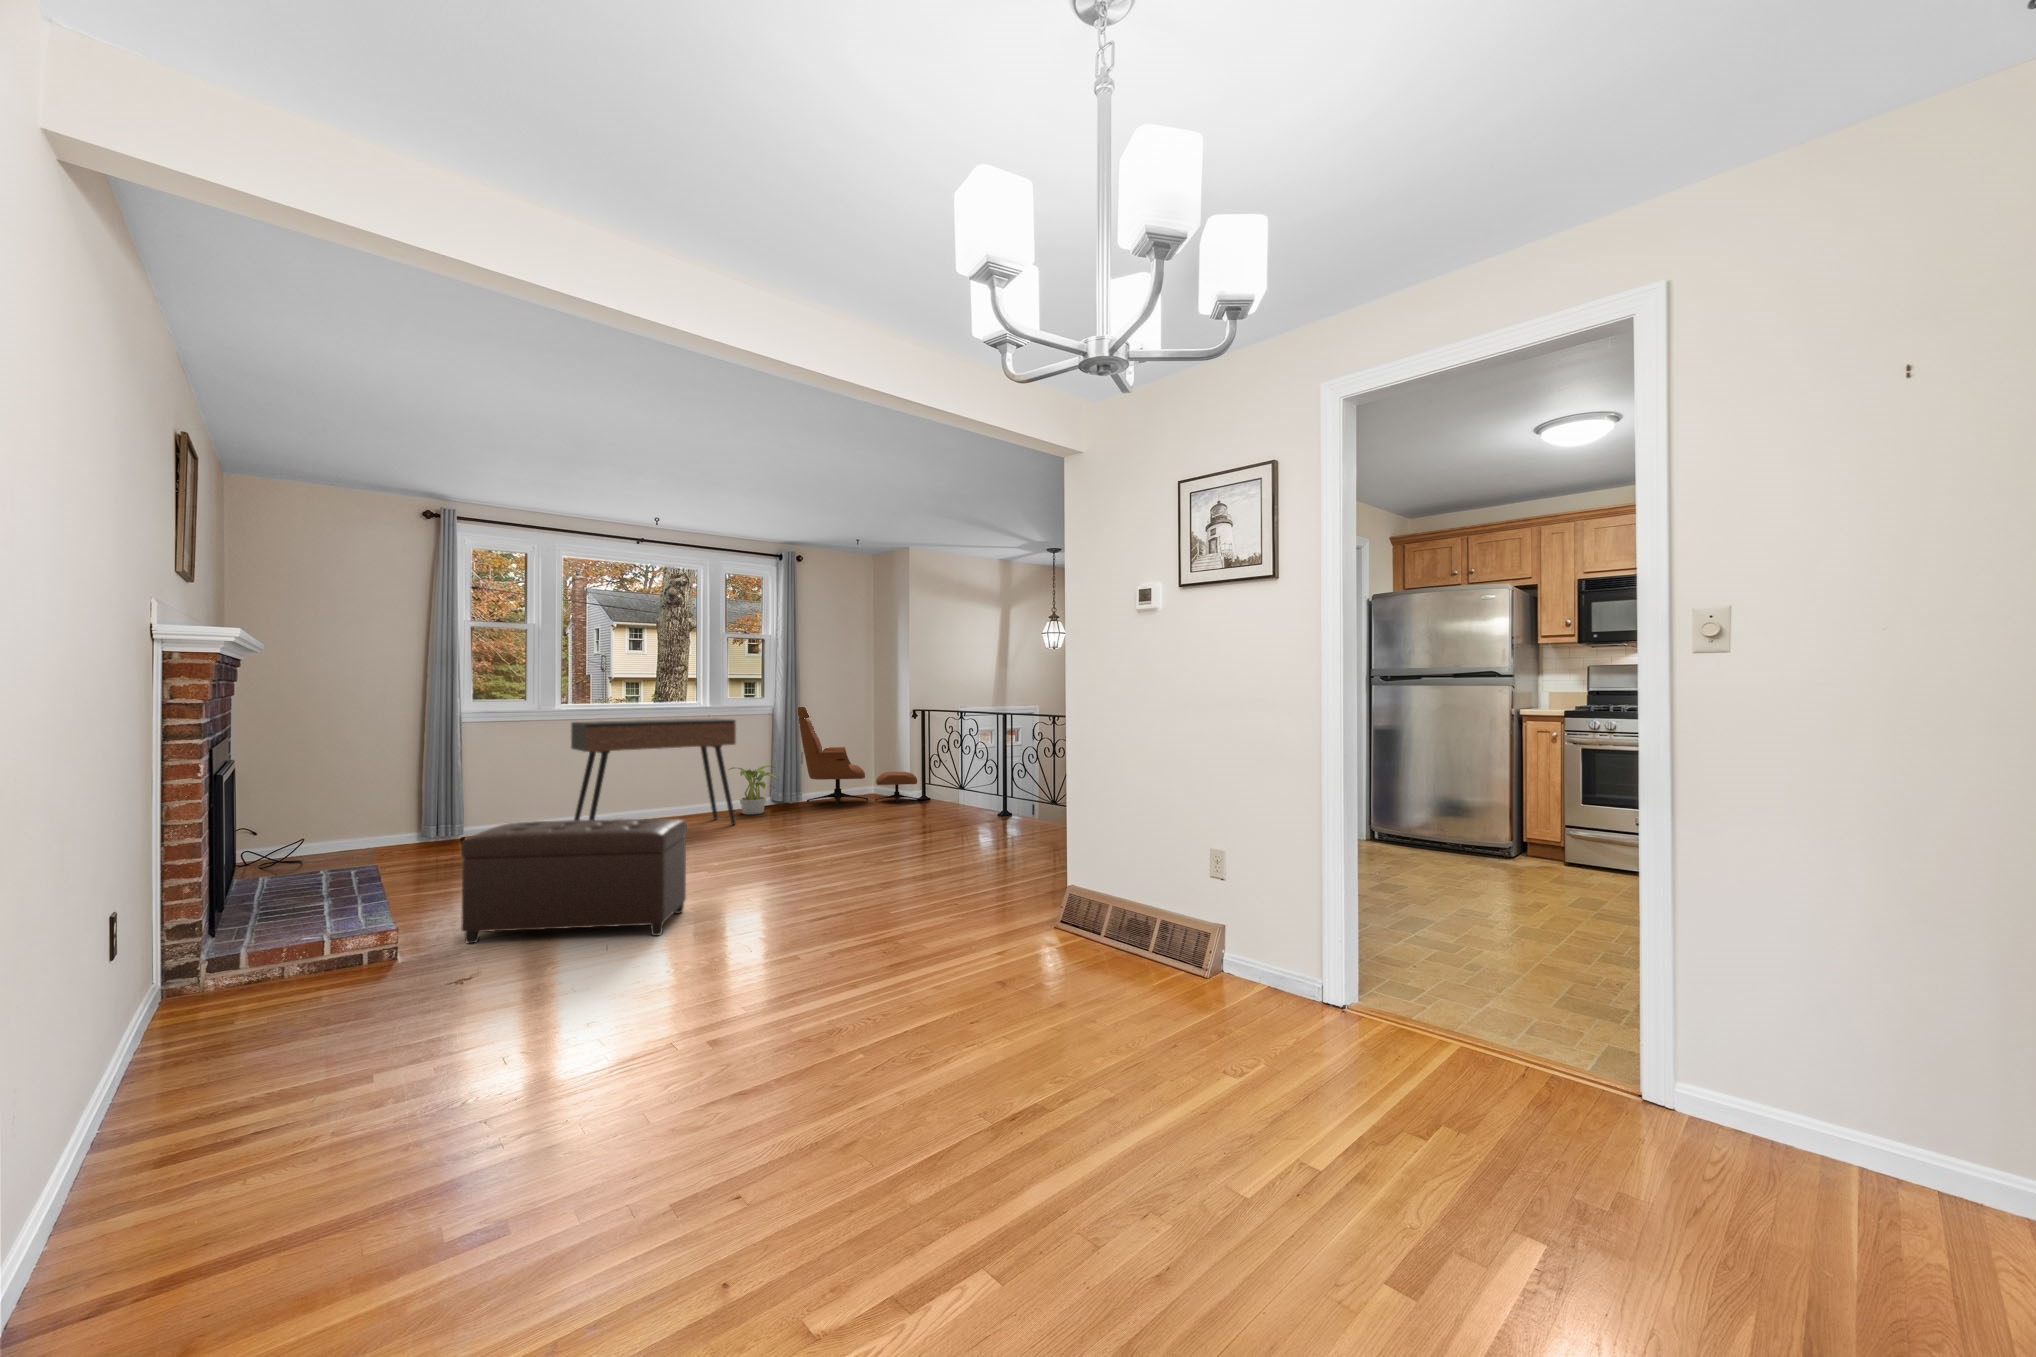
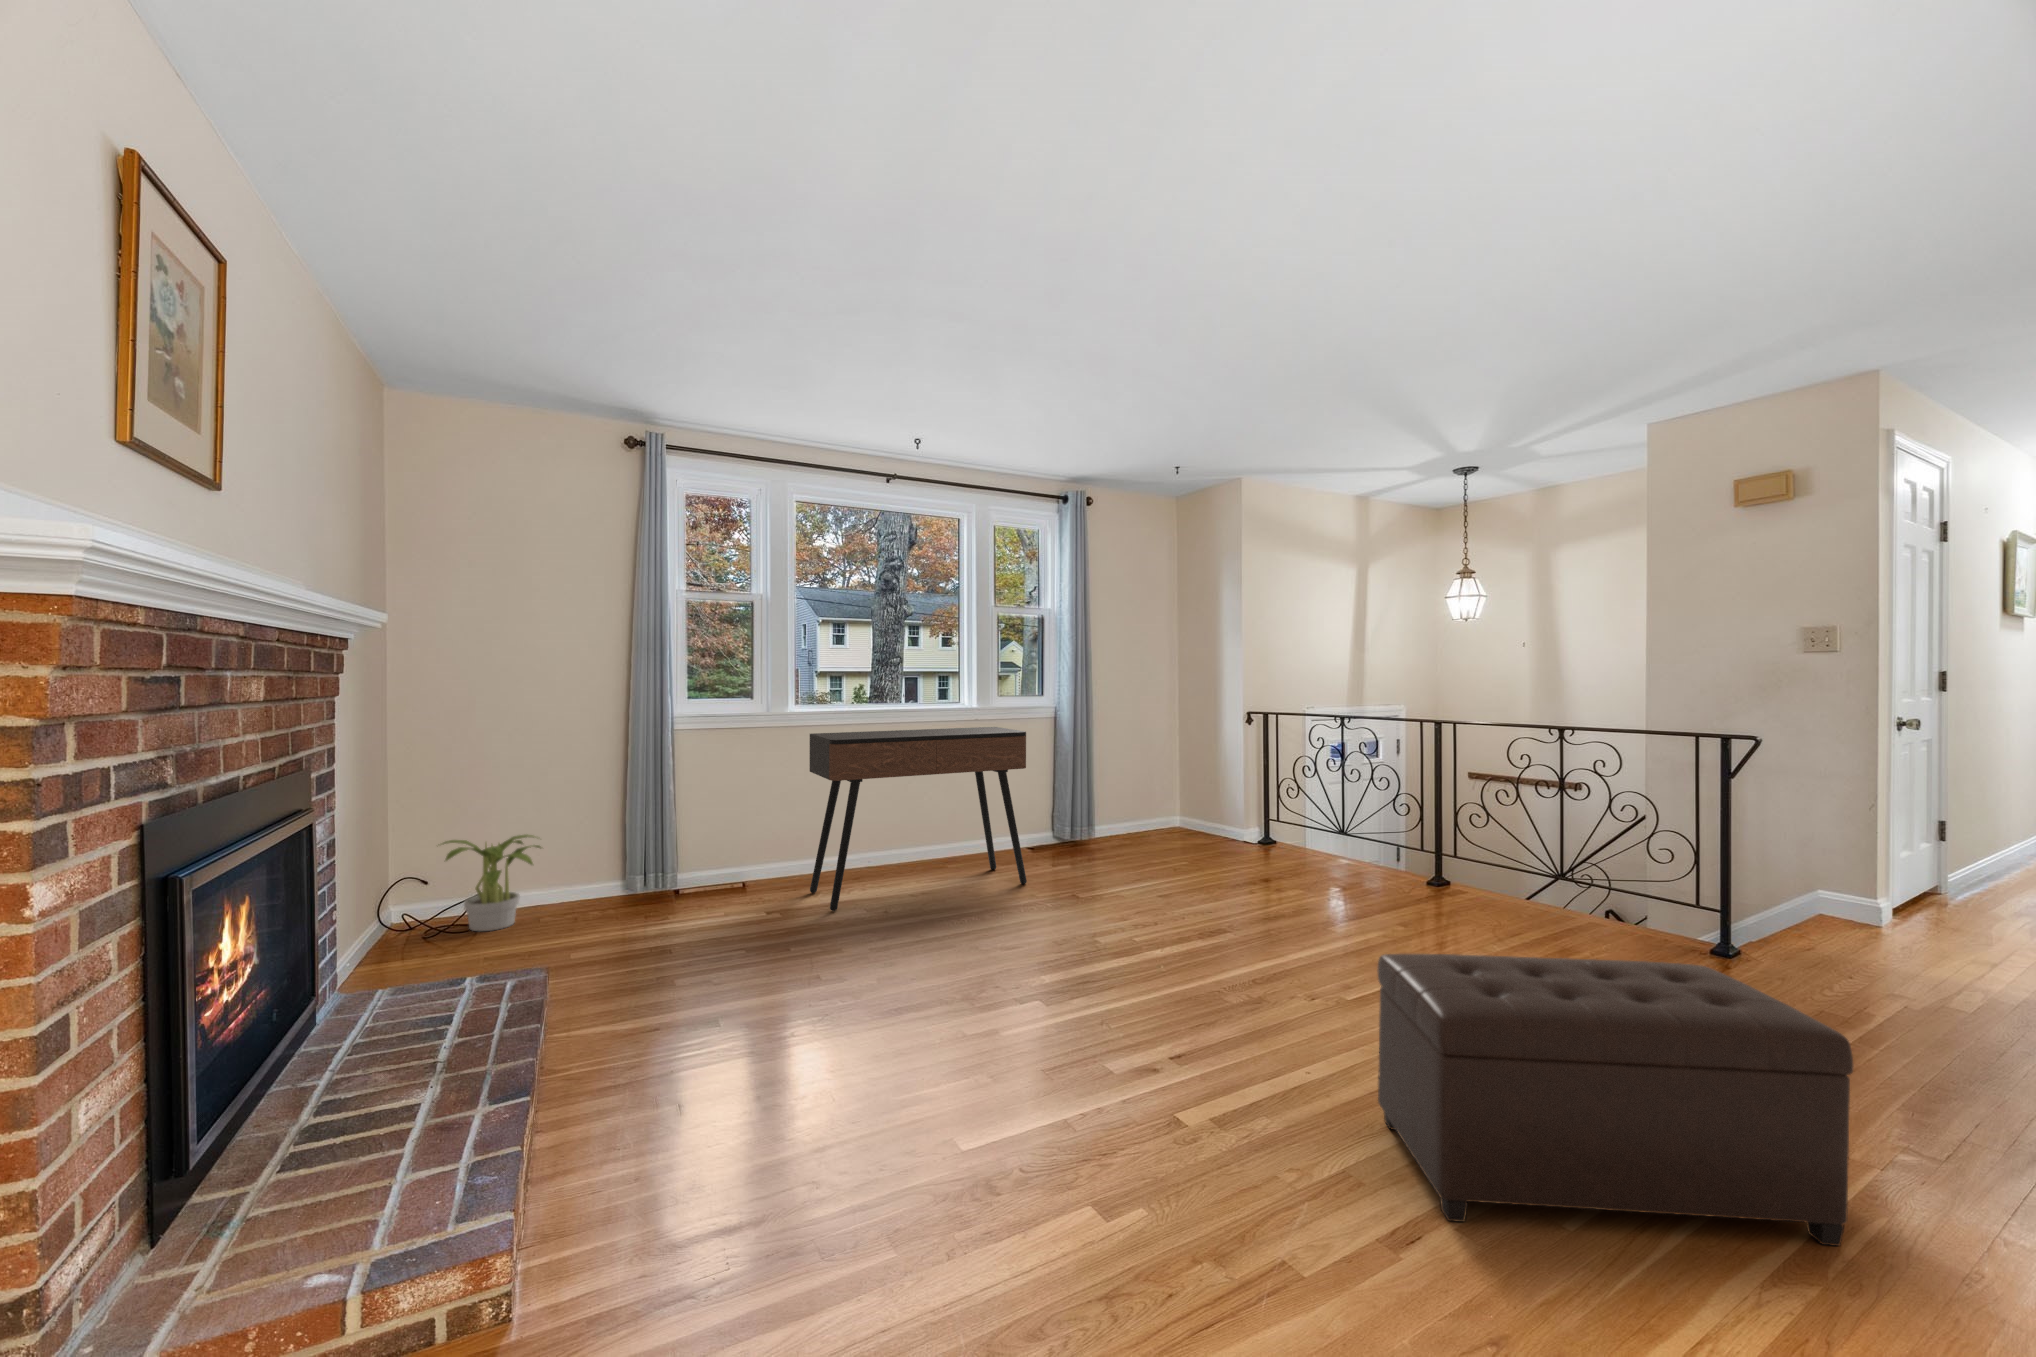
lounge chair: present [796,707,918,806] -> none [1088,706,1257,850]
potted plant: present [728,766,777,814] -> present [442,834,541,931]
ottoman: present [461,819,687,943] -> present [1377,954,1853,1246]

